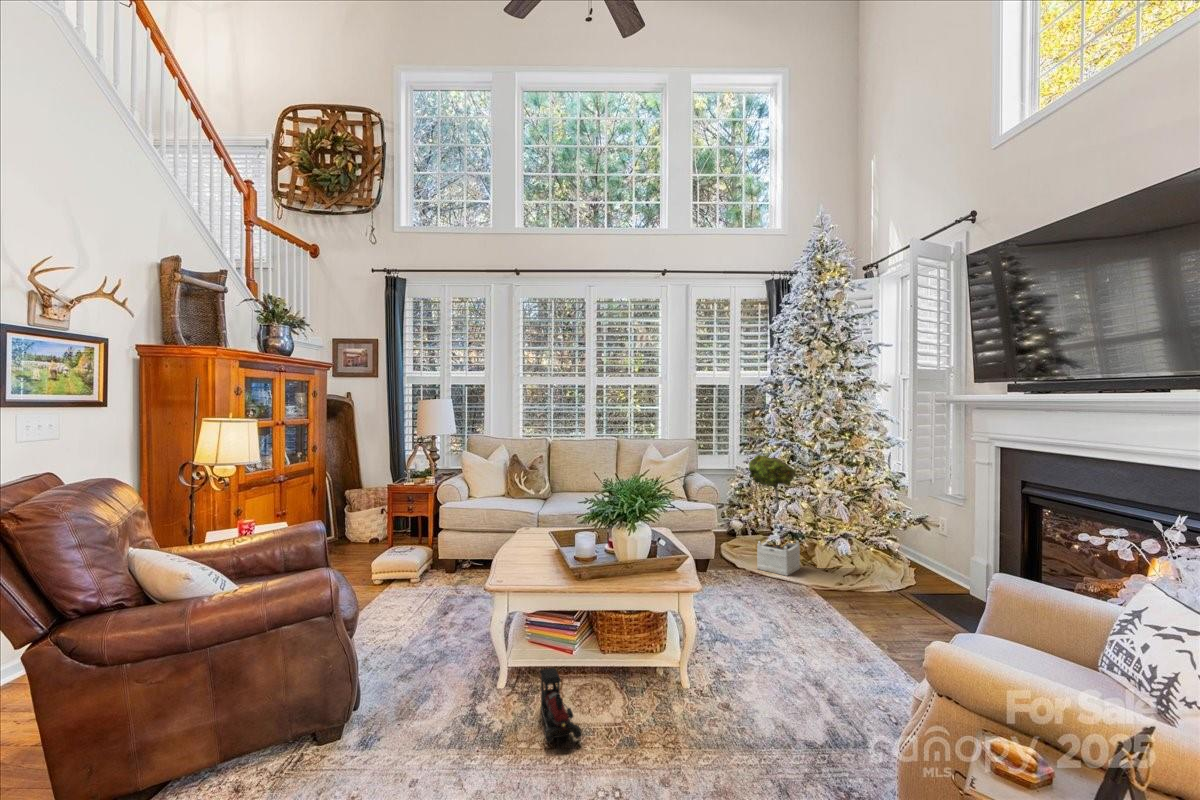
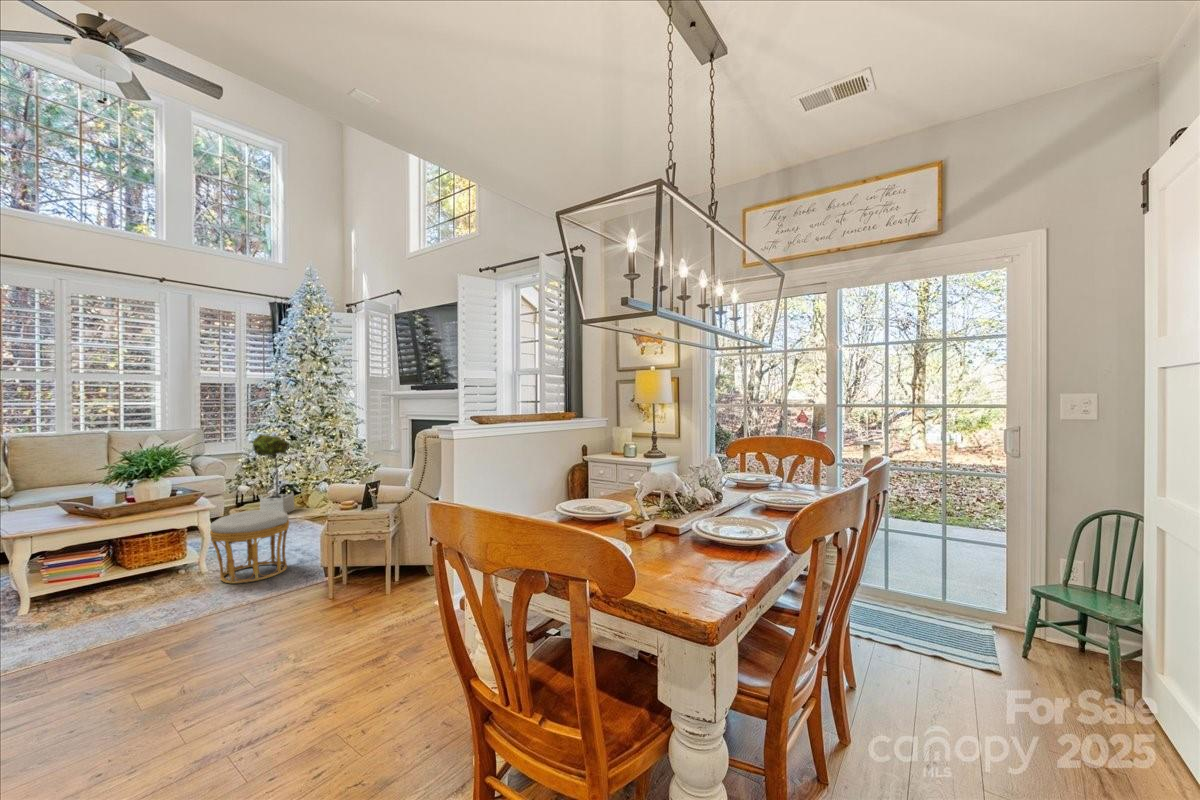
ottoman: none [696,603,824,767] -> present [210,510,289,584]
toy train: present [540,668,581,752] -> none [78,578,124,612]

